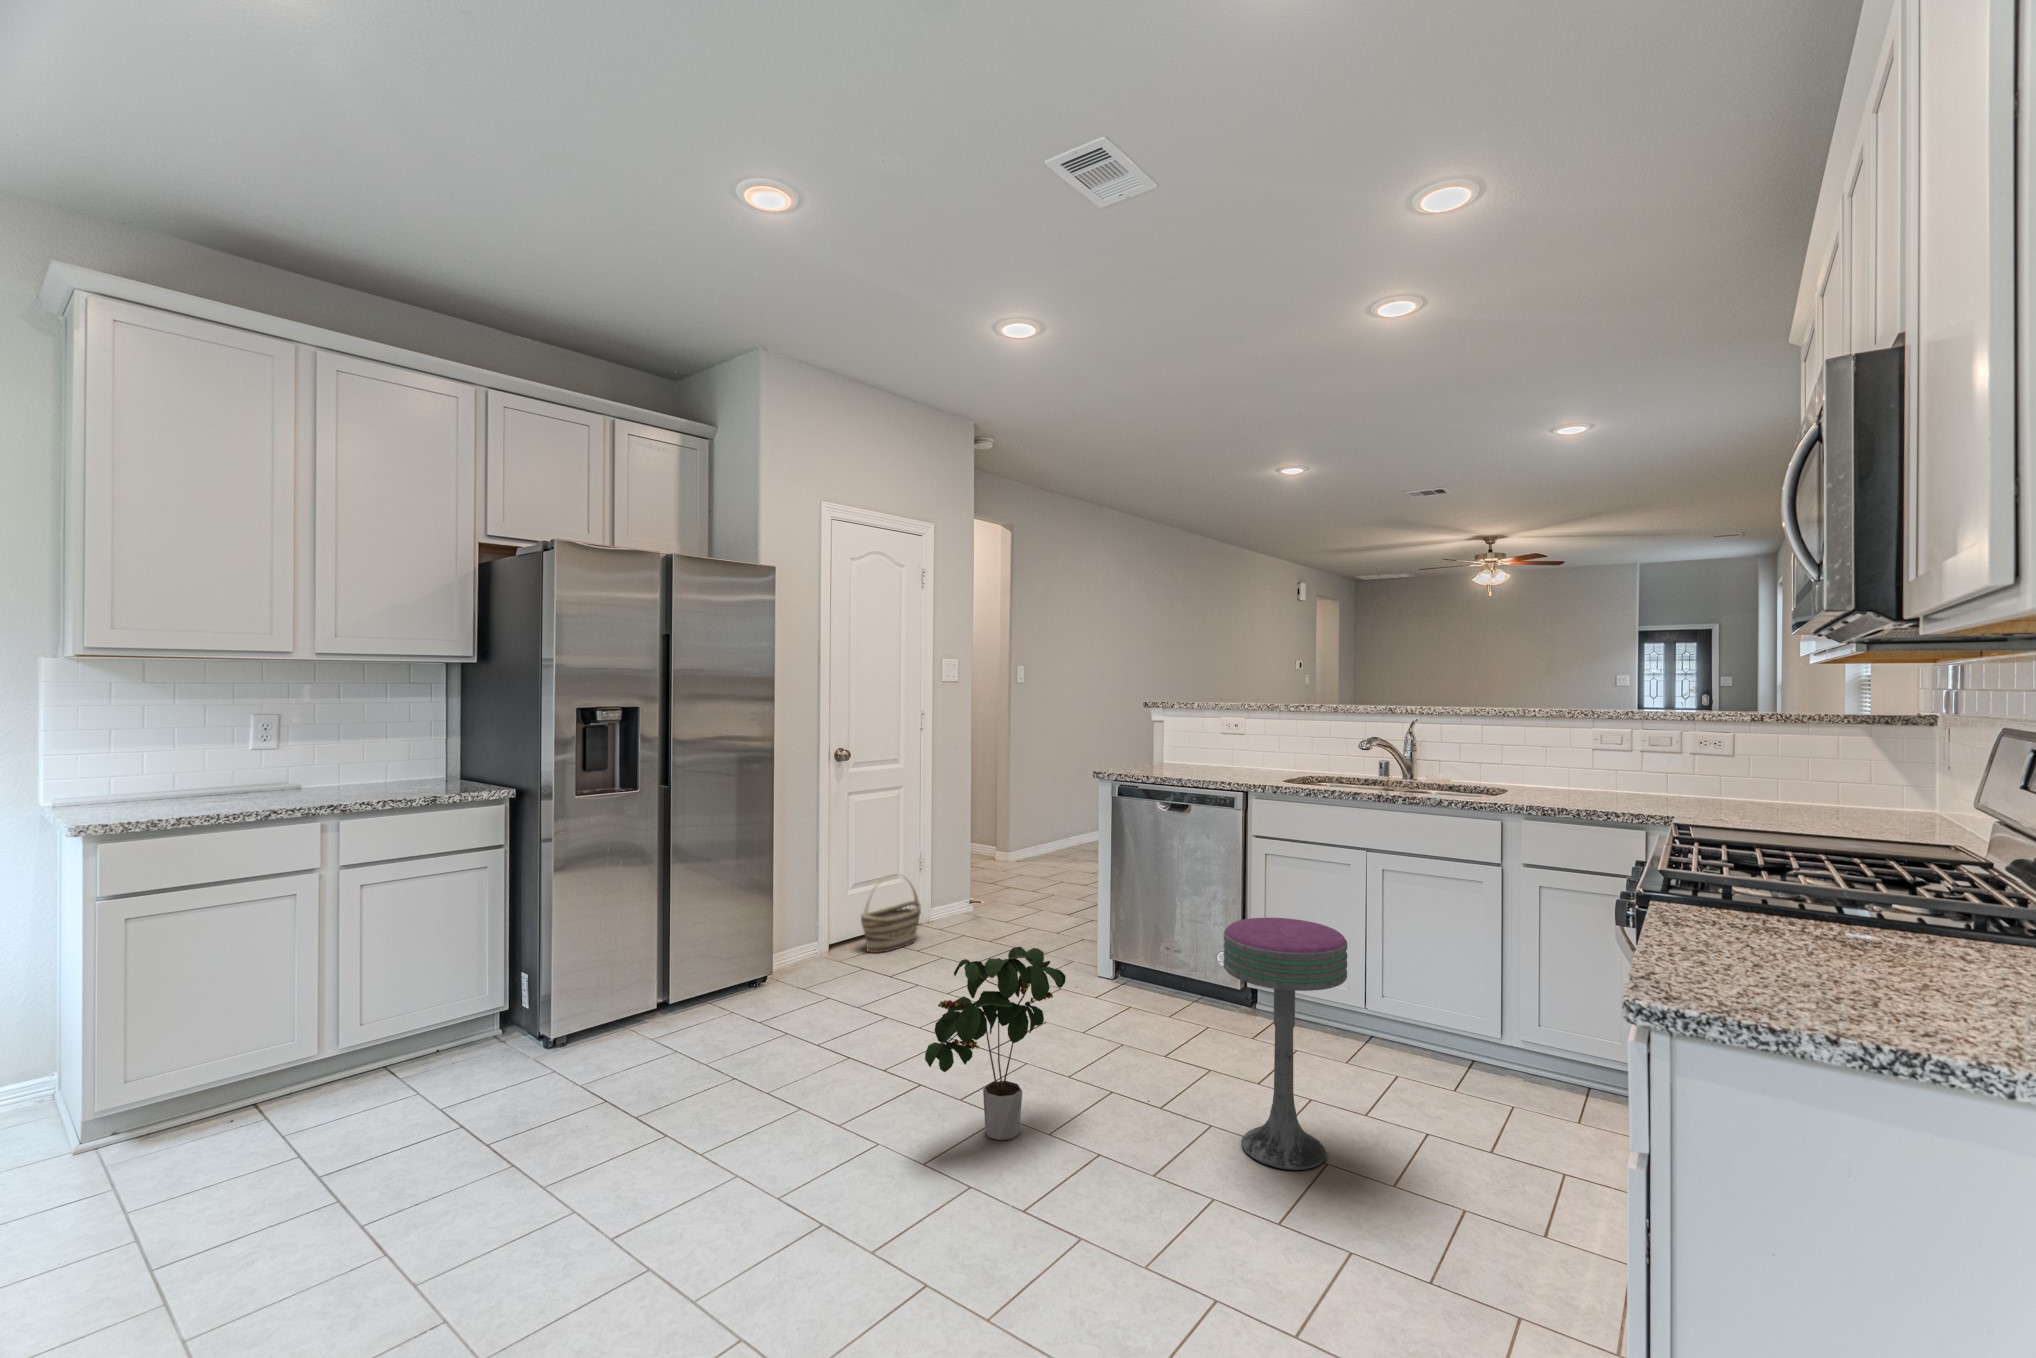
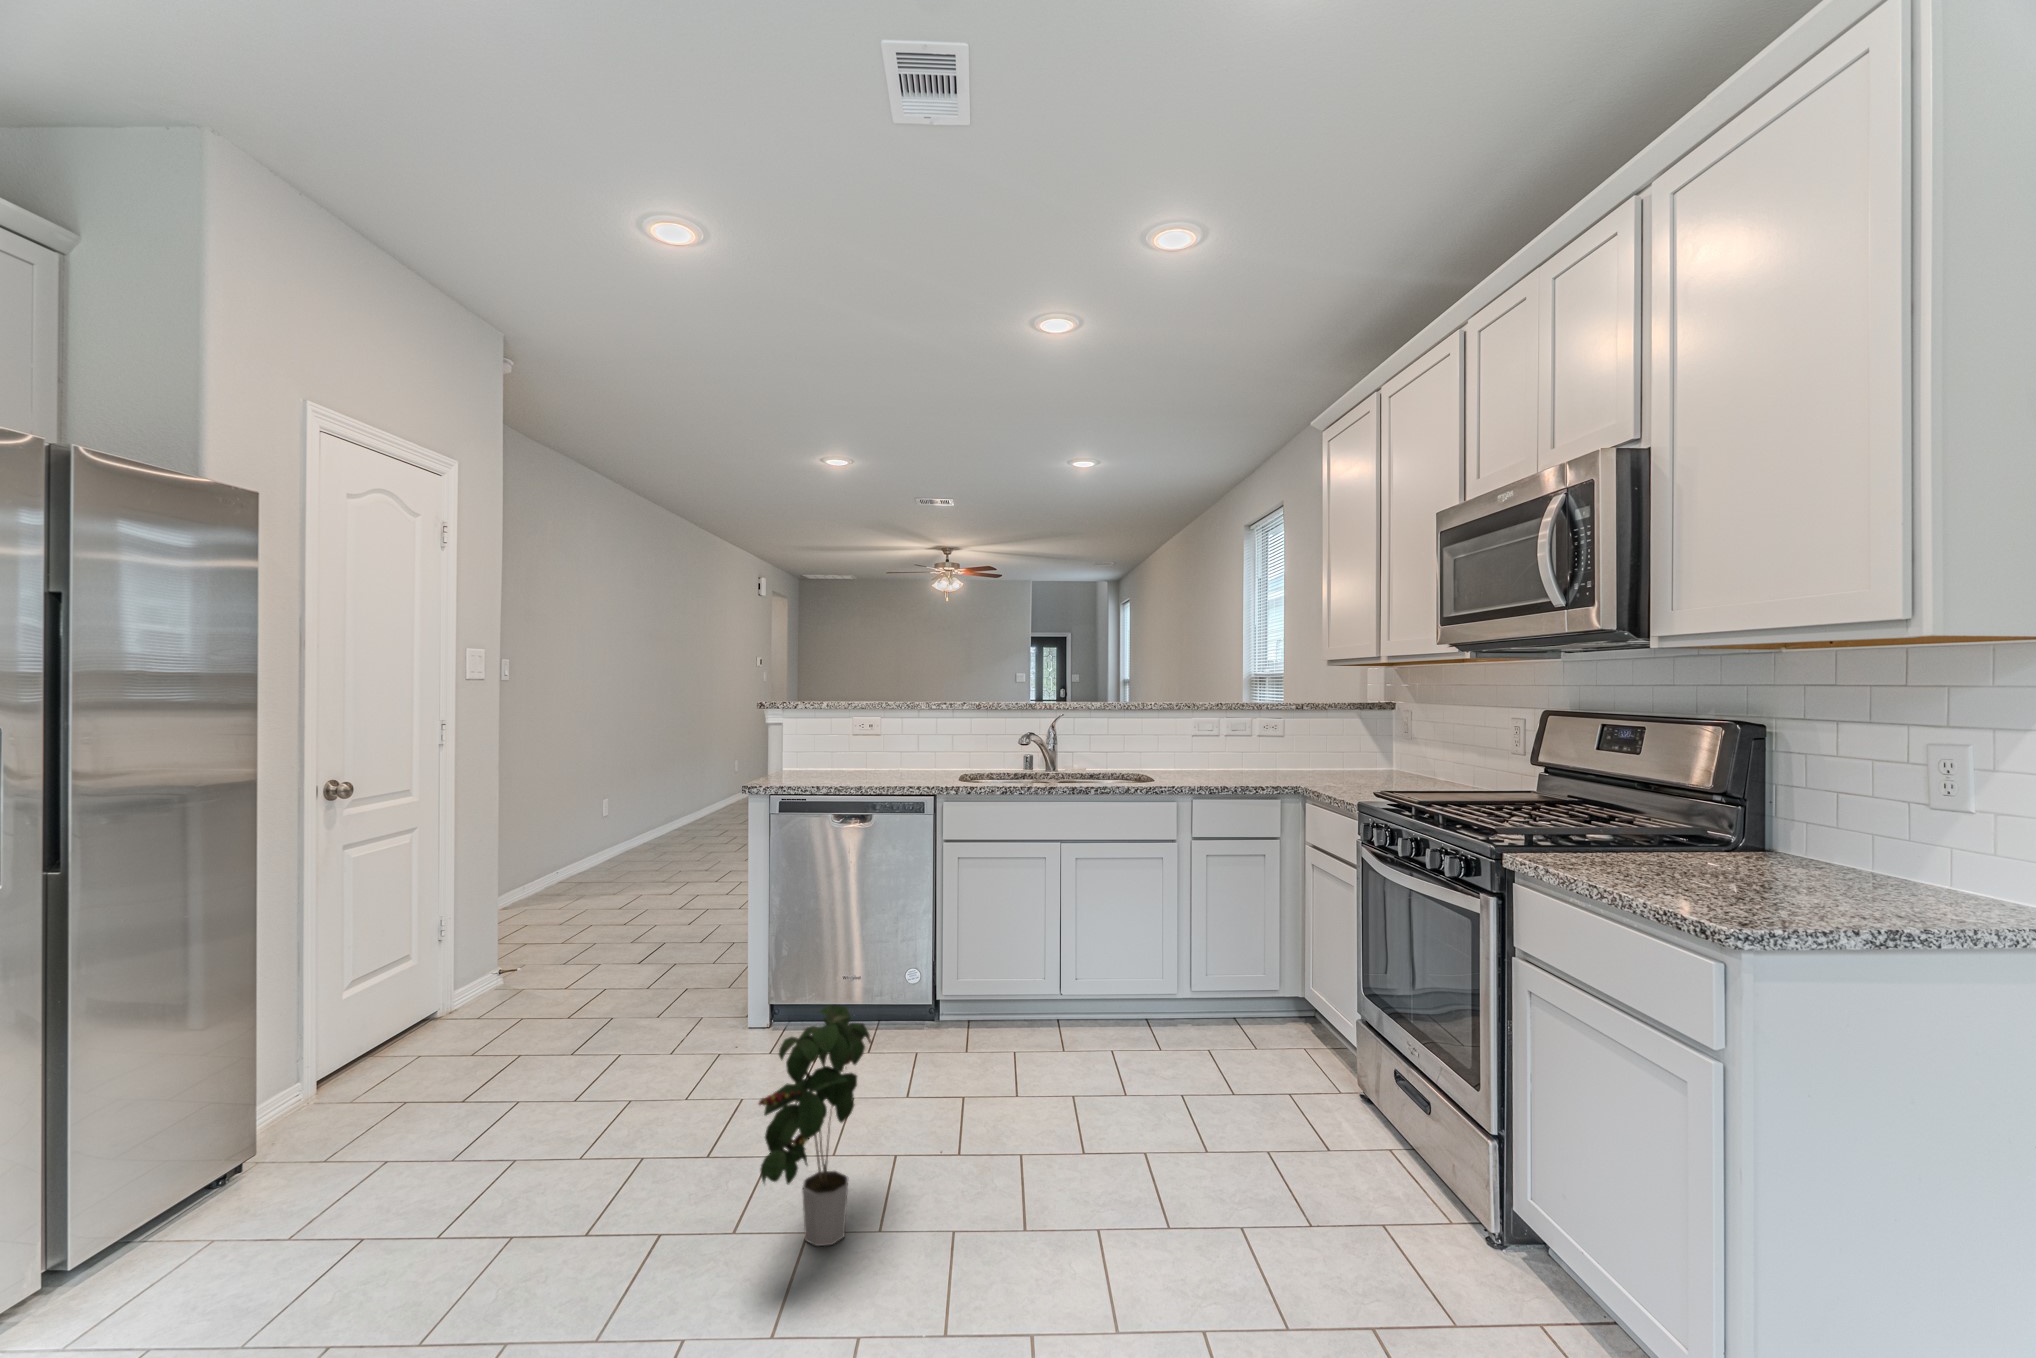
basket: present [861,882,921,953] -> none [387,951,469,1069]
bar stool: present [1223,918,1347,1170] -> none [1035,919,1152,1165]

